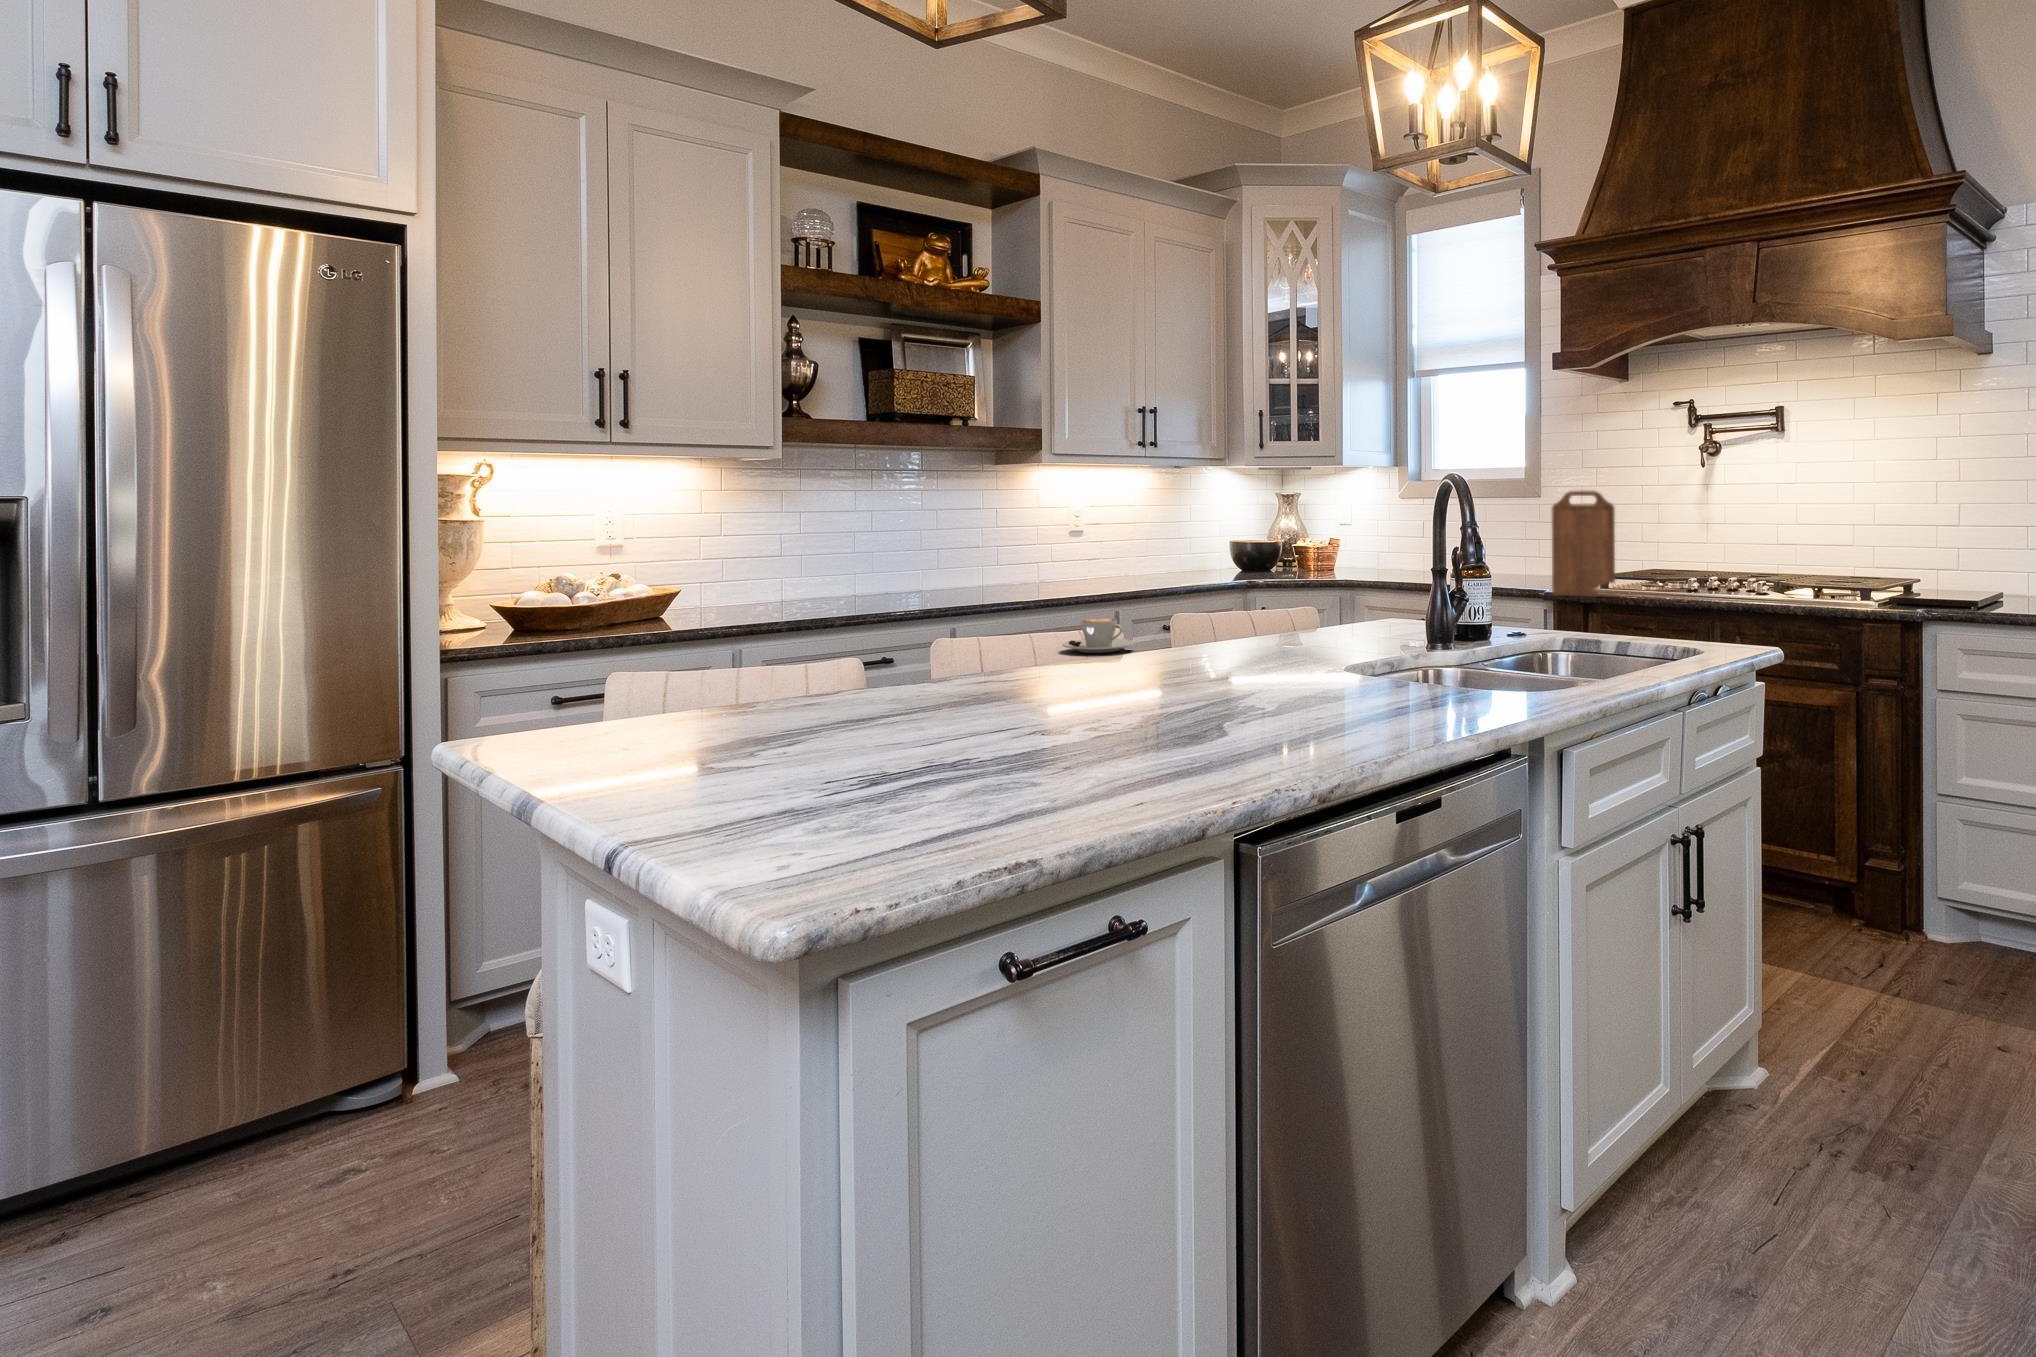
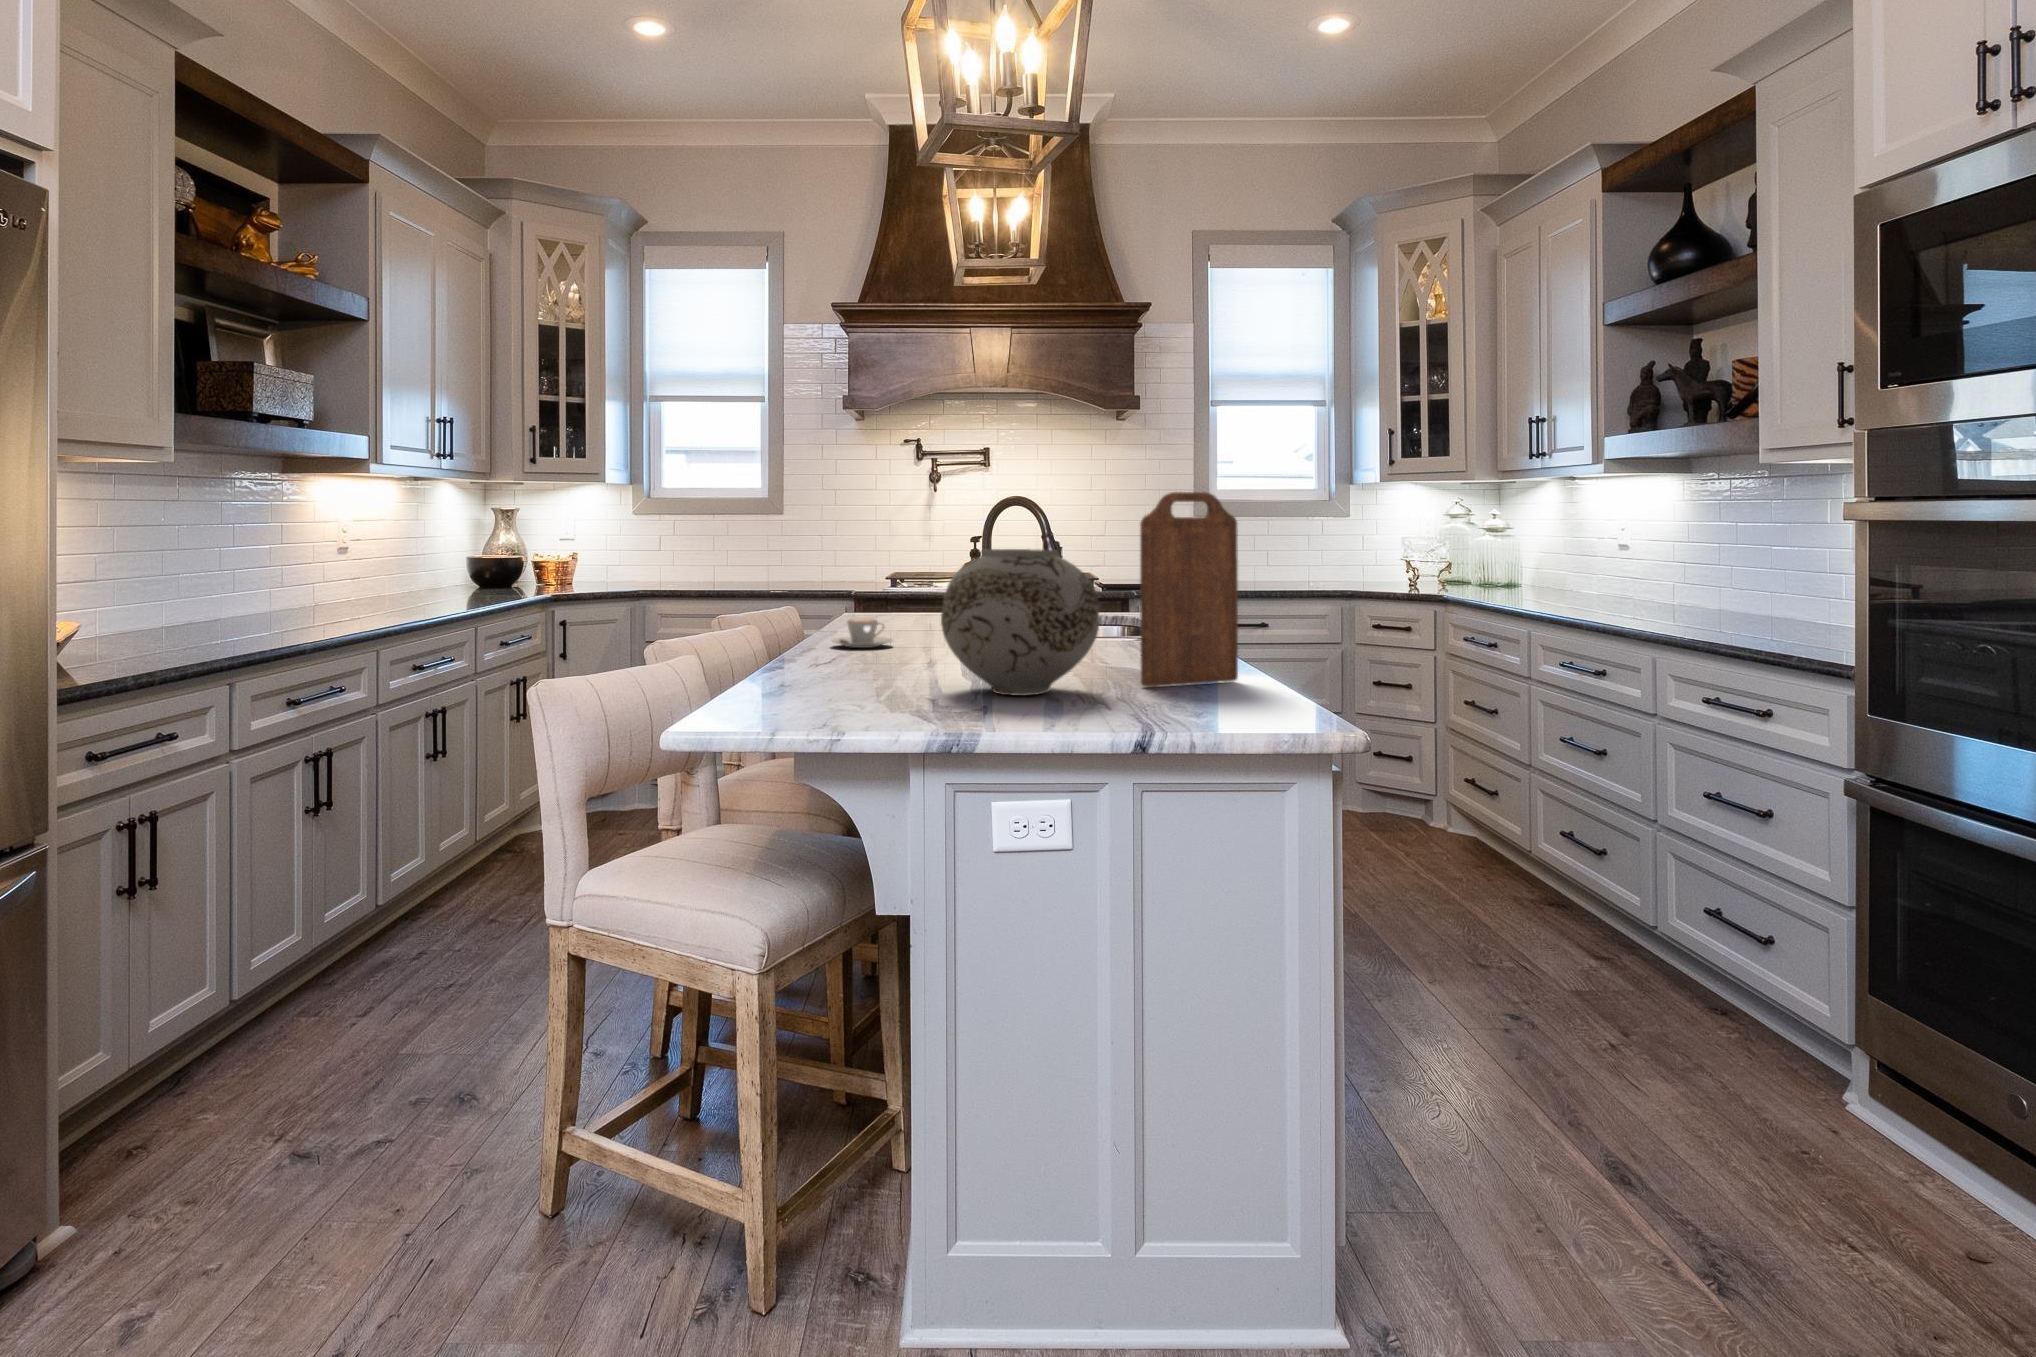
cutting board: present [1552,490,1615,597] -> present [1140,492,1238,687]
vase: none [686,539,899,724] -> present [941,549,1099,696]

